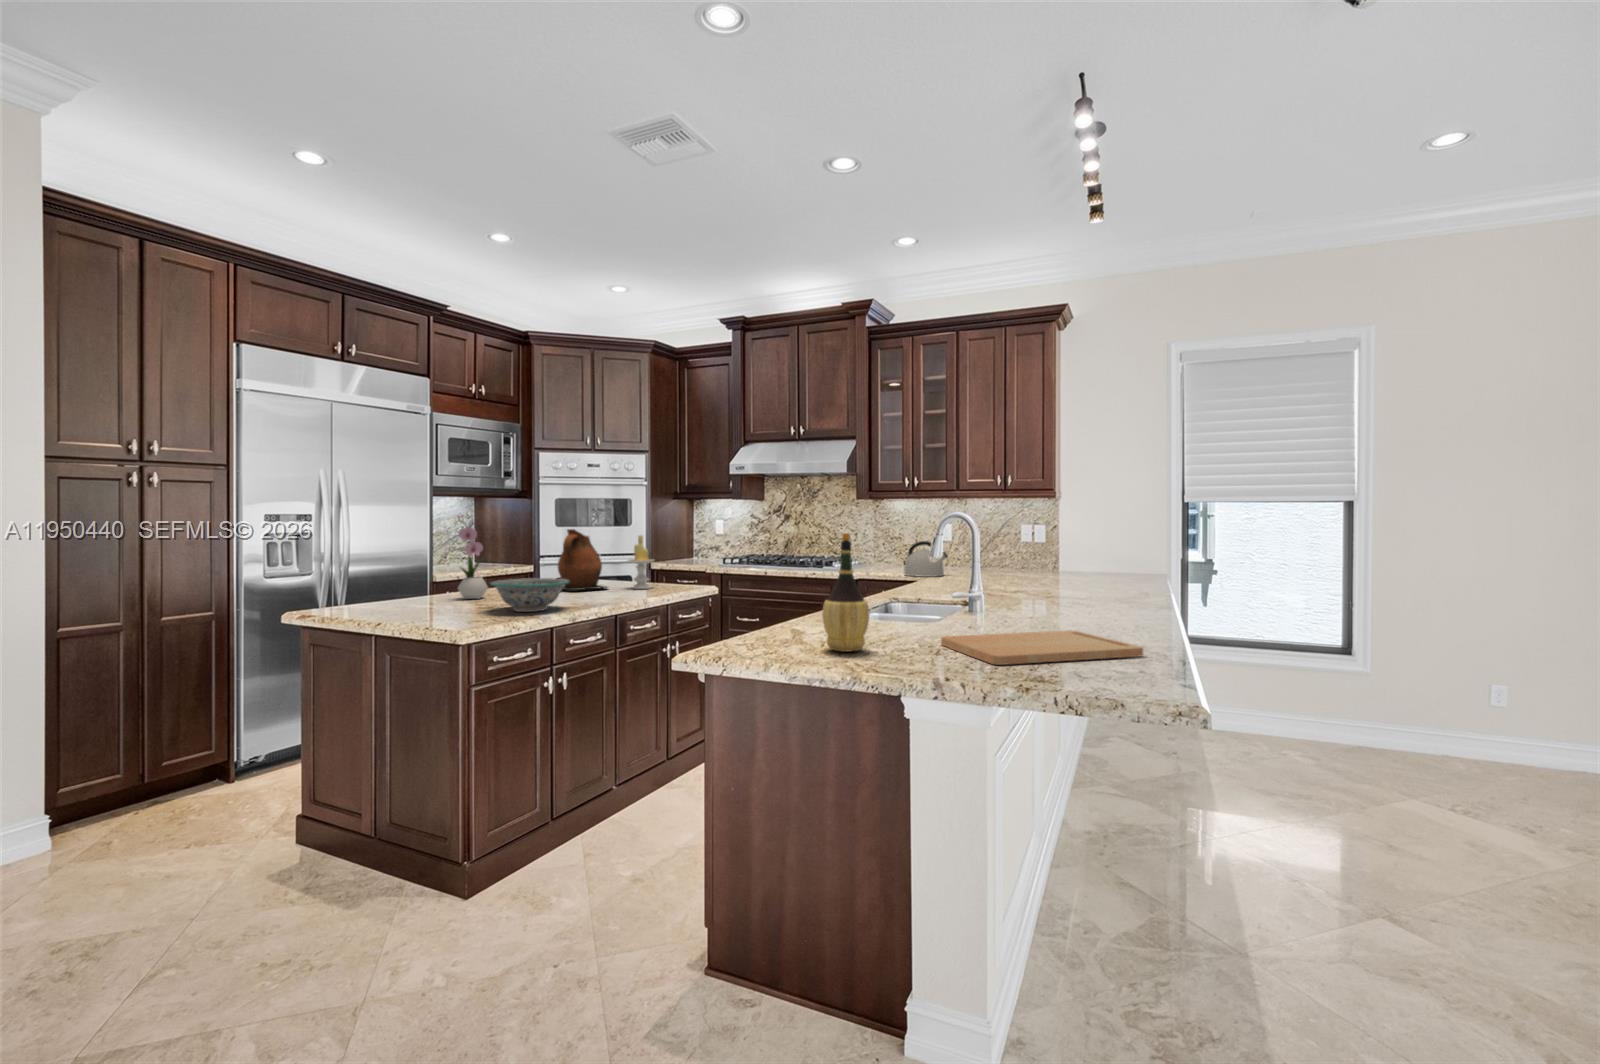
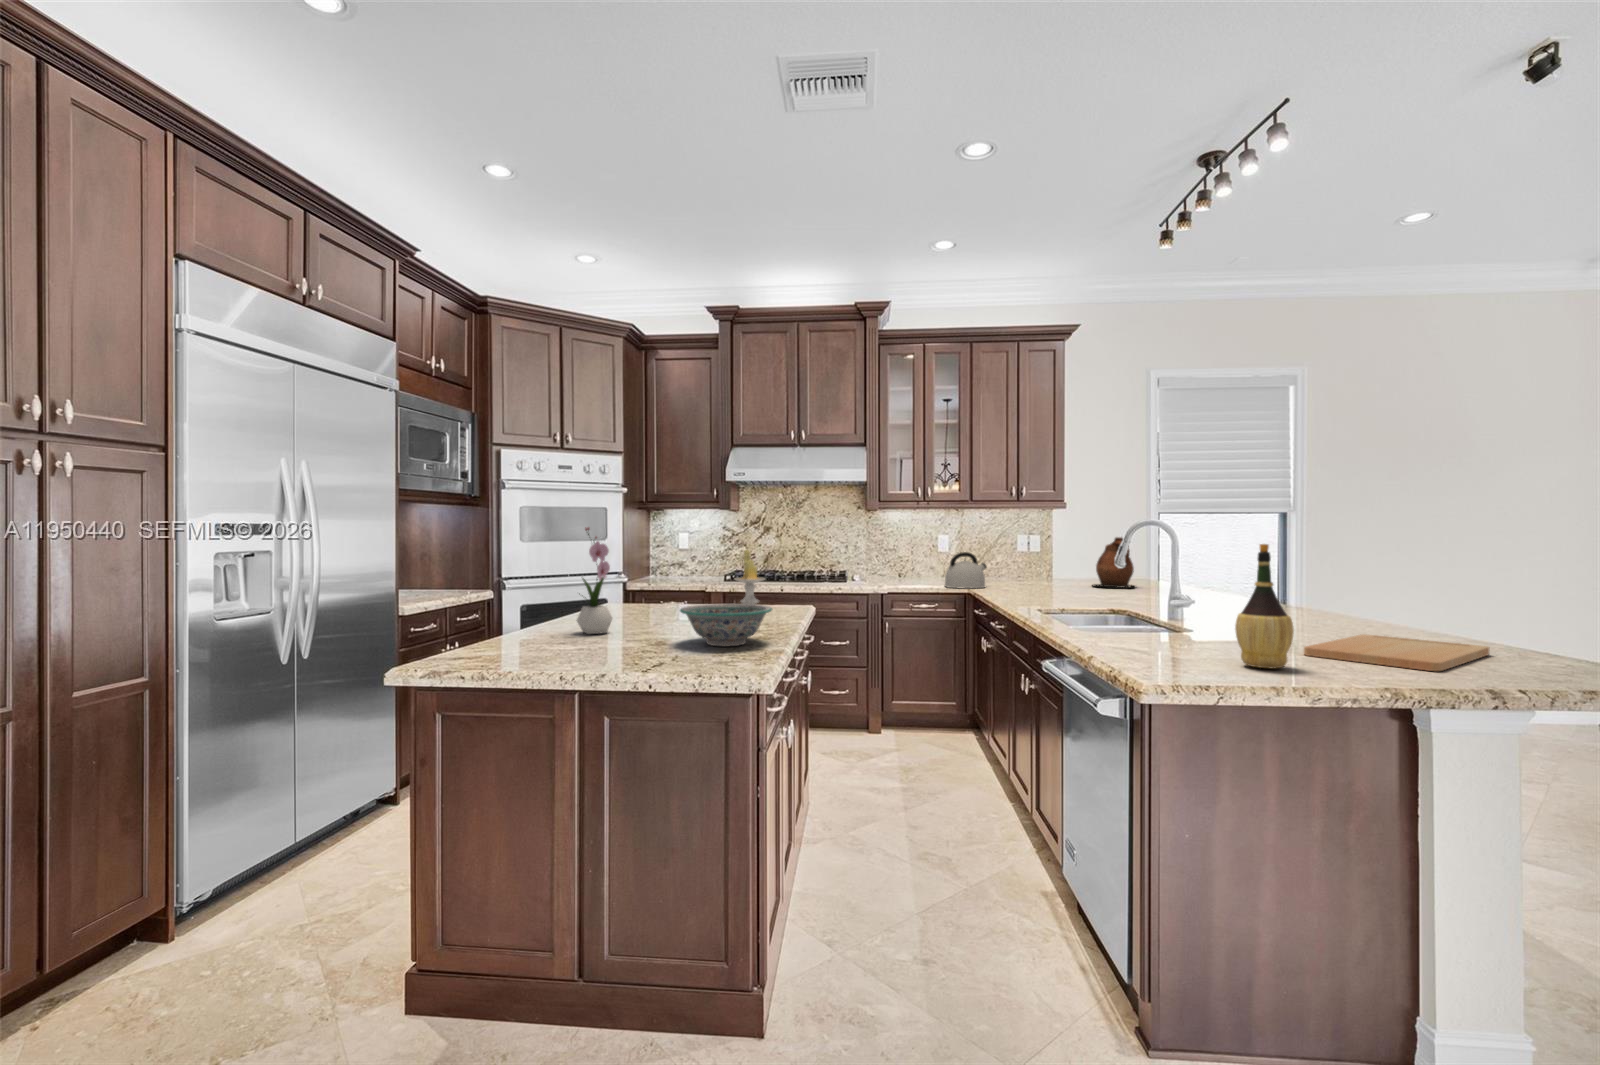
ceramic pitcher: present [558,529,607,590] -> present [1093,537,1135,588]

